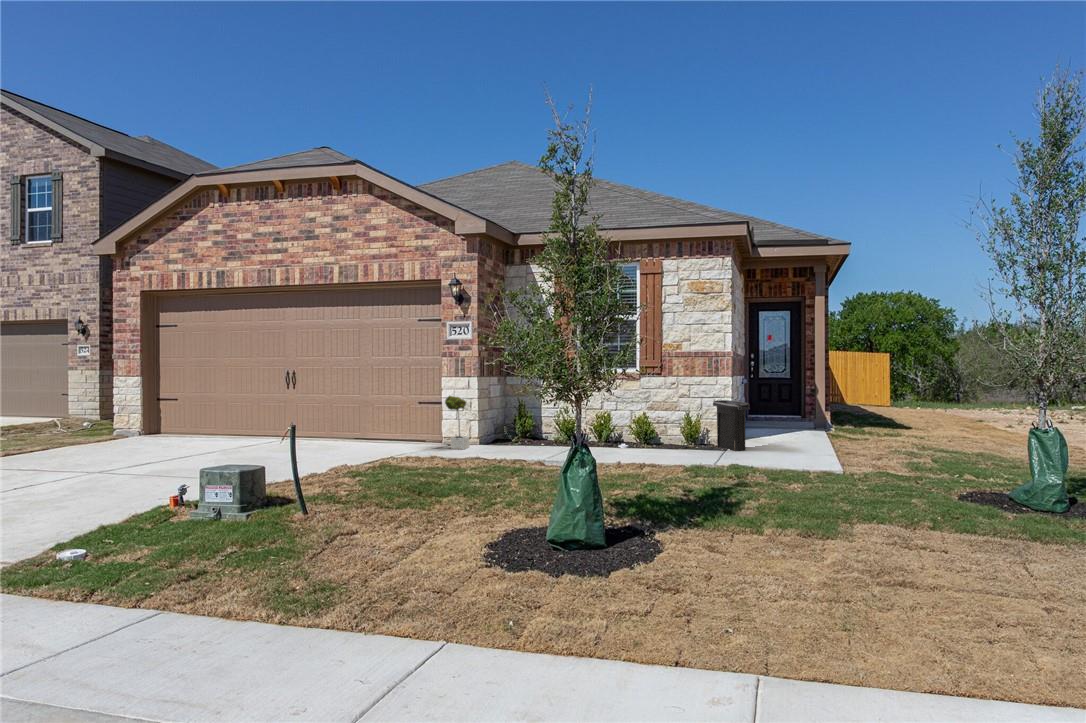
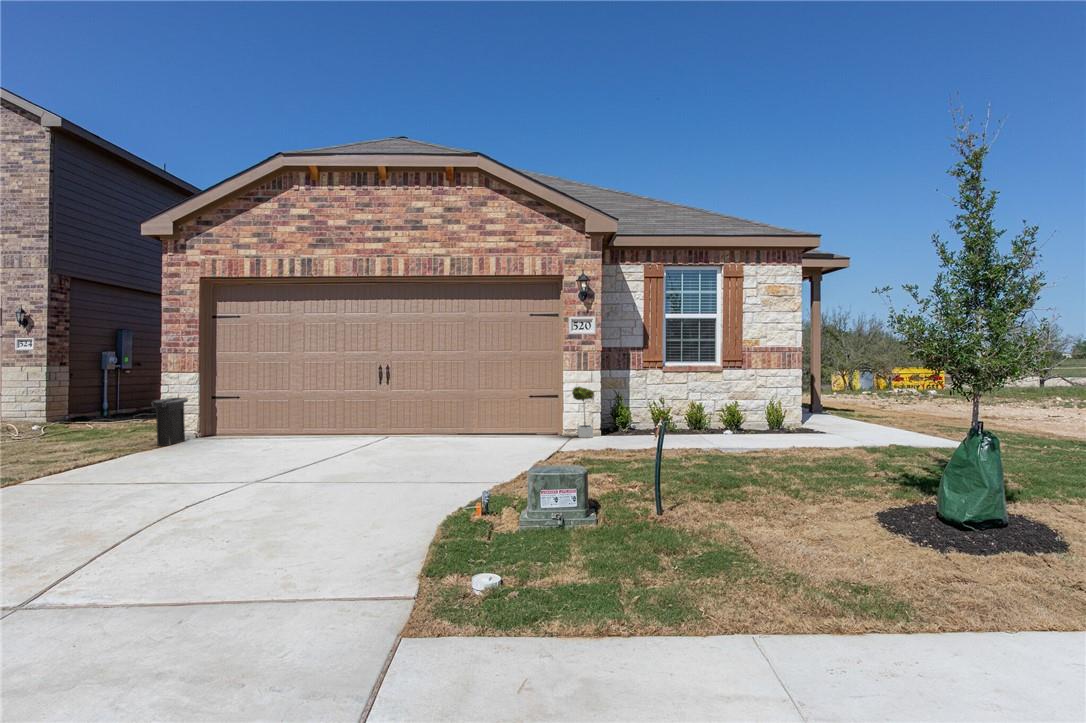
trash can: present [713,400,749,451] -> present [152,398,188,446]

